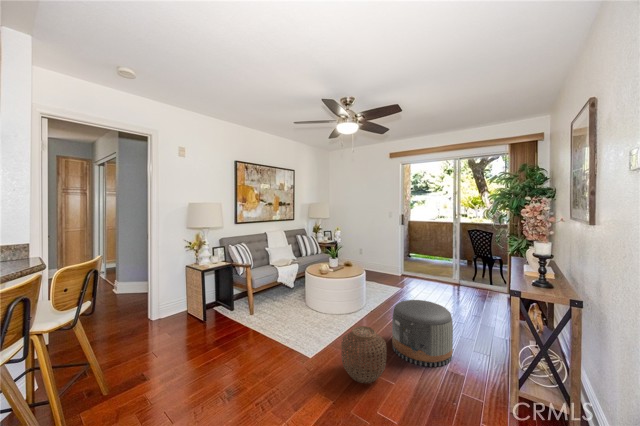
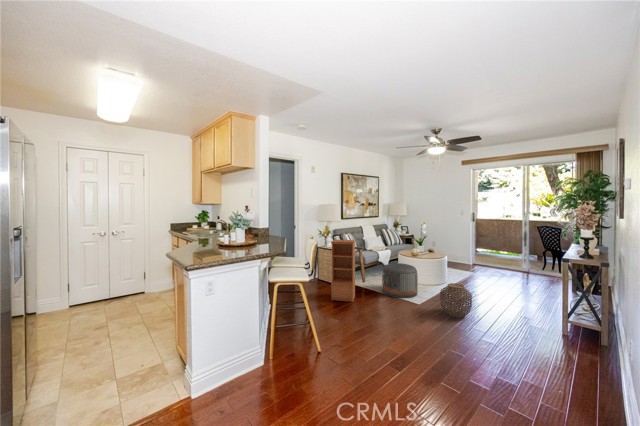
bookcase: none [175,260,224,362] -> present [331,240,355,302]
pouf: present [392,300,453,367] -> present [382,263,418,298]

